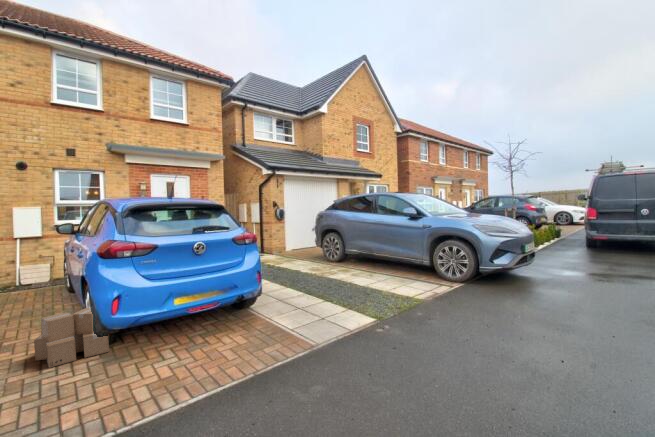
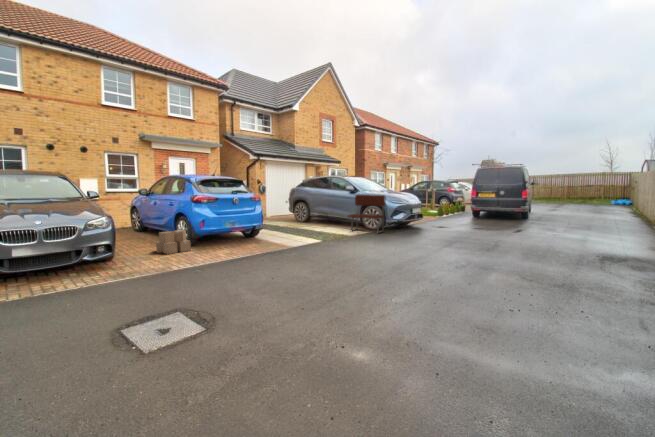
bench: none [409,222,475,291] -> present [348,194,386,233]

